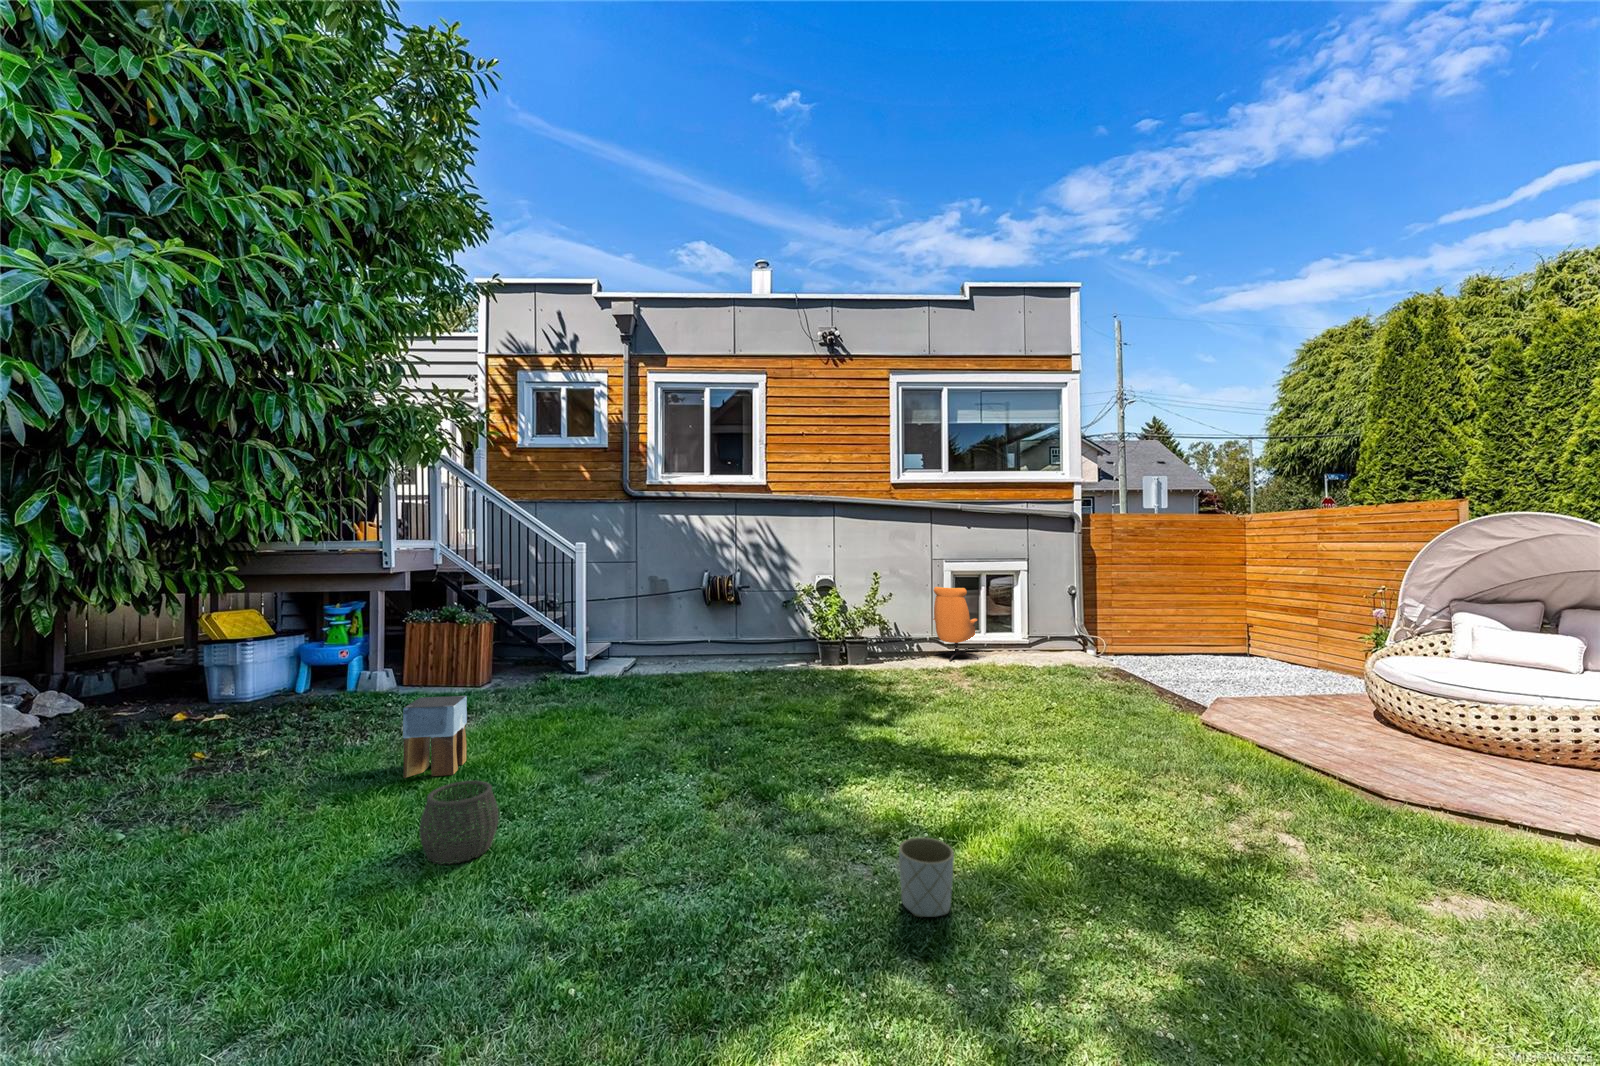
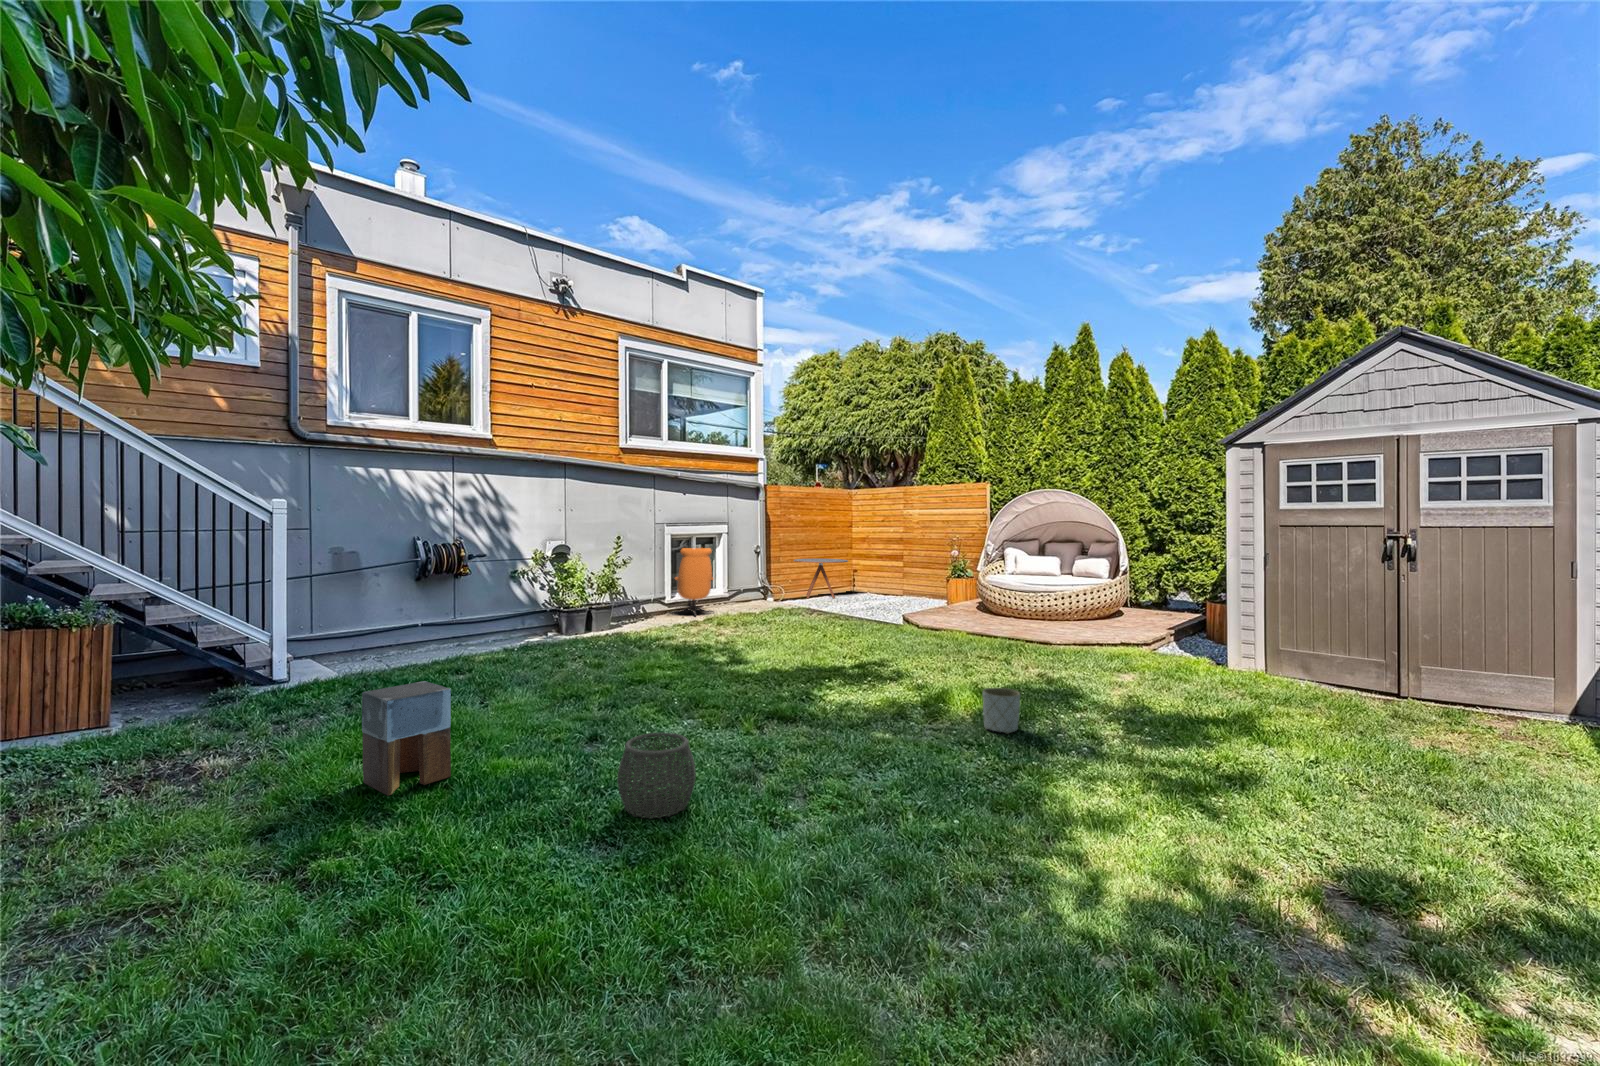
round table: none [1122,603,1201,658] -> present [794,559,848,599]

